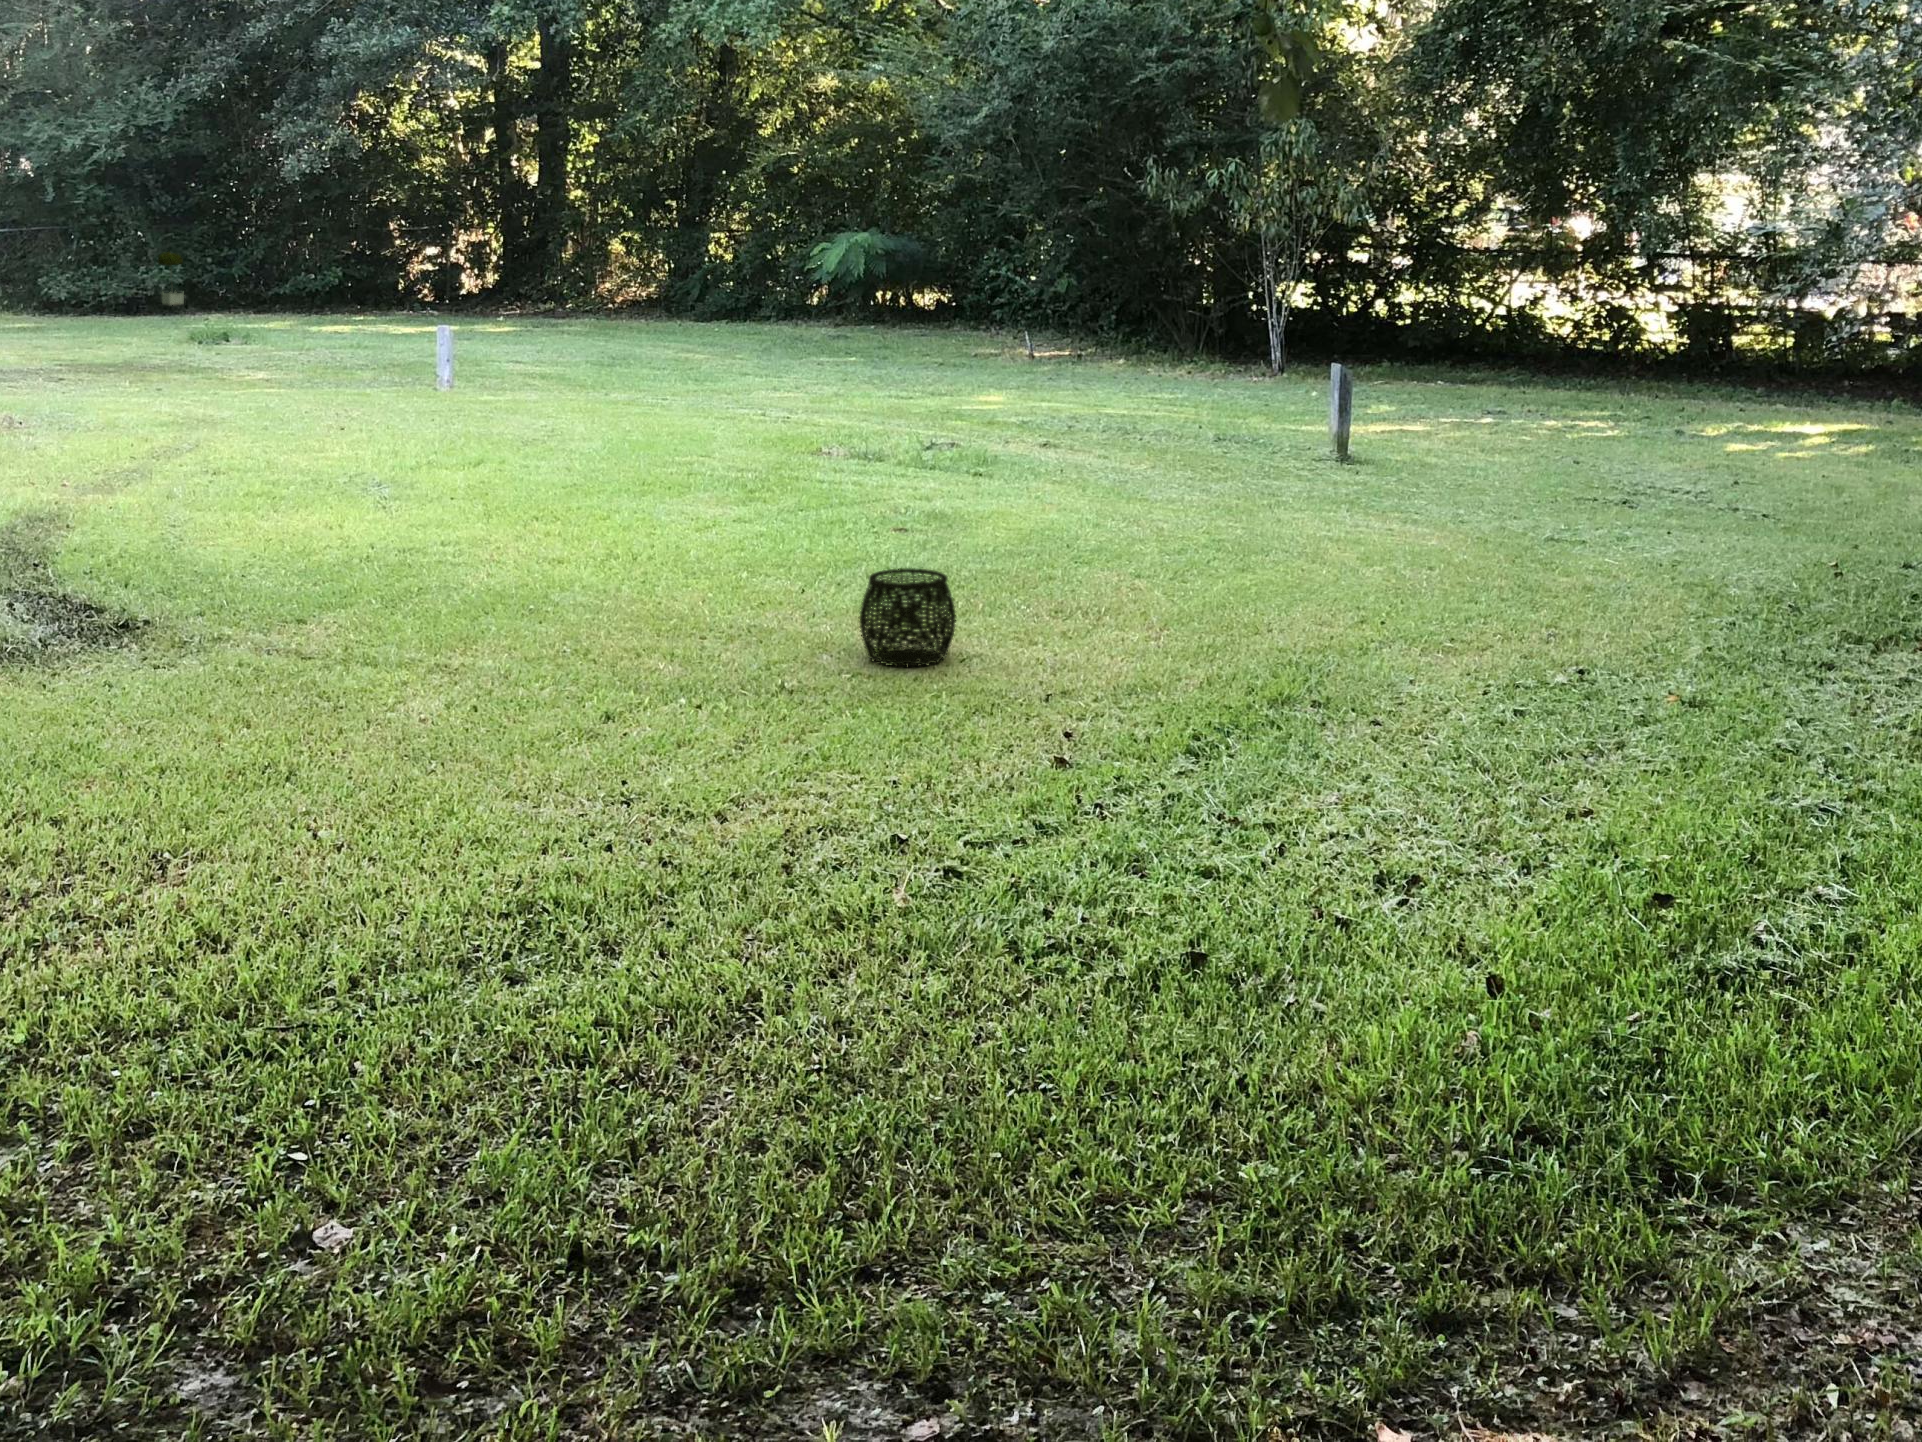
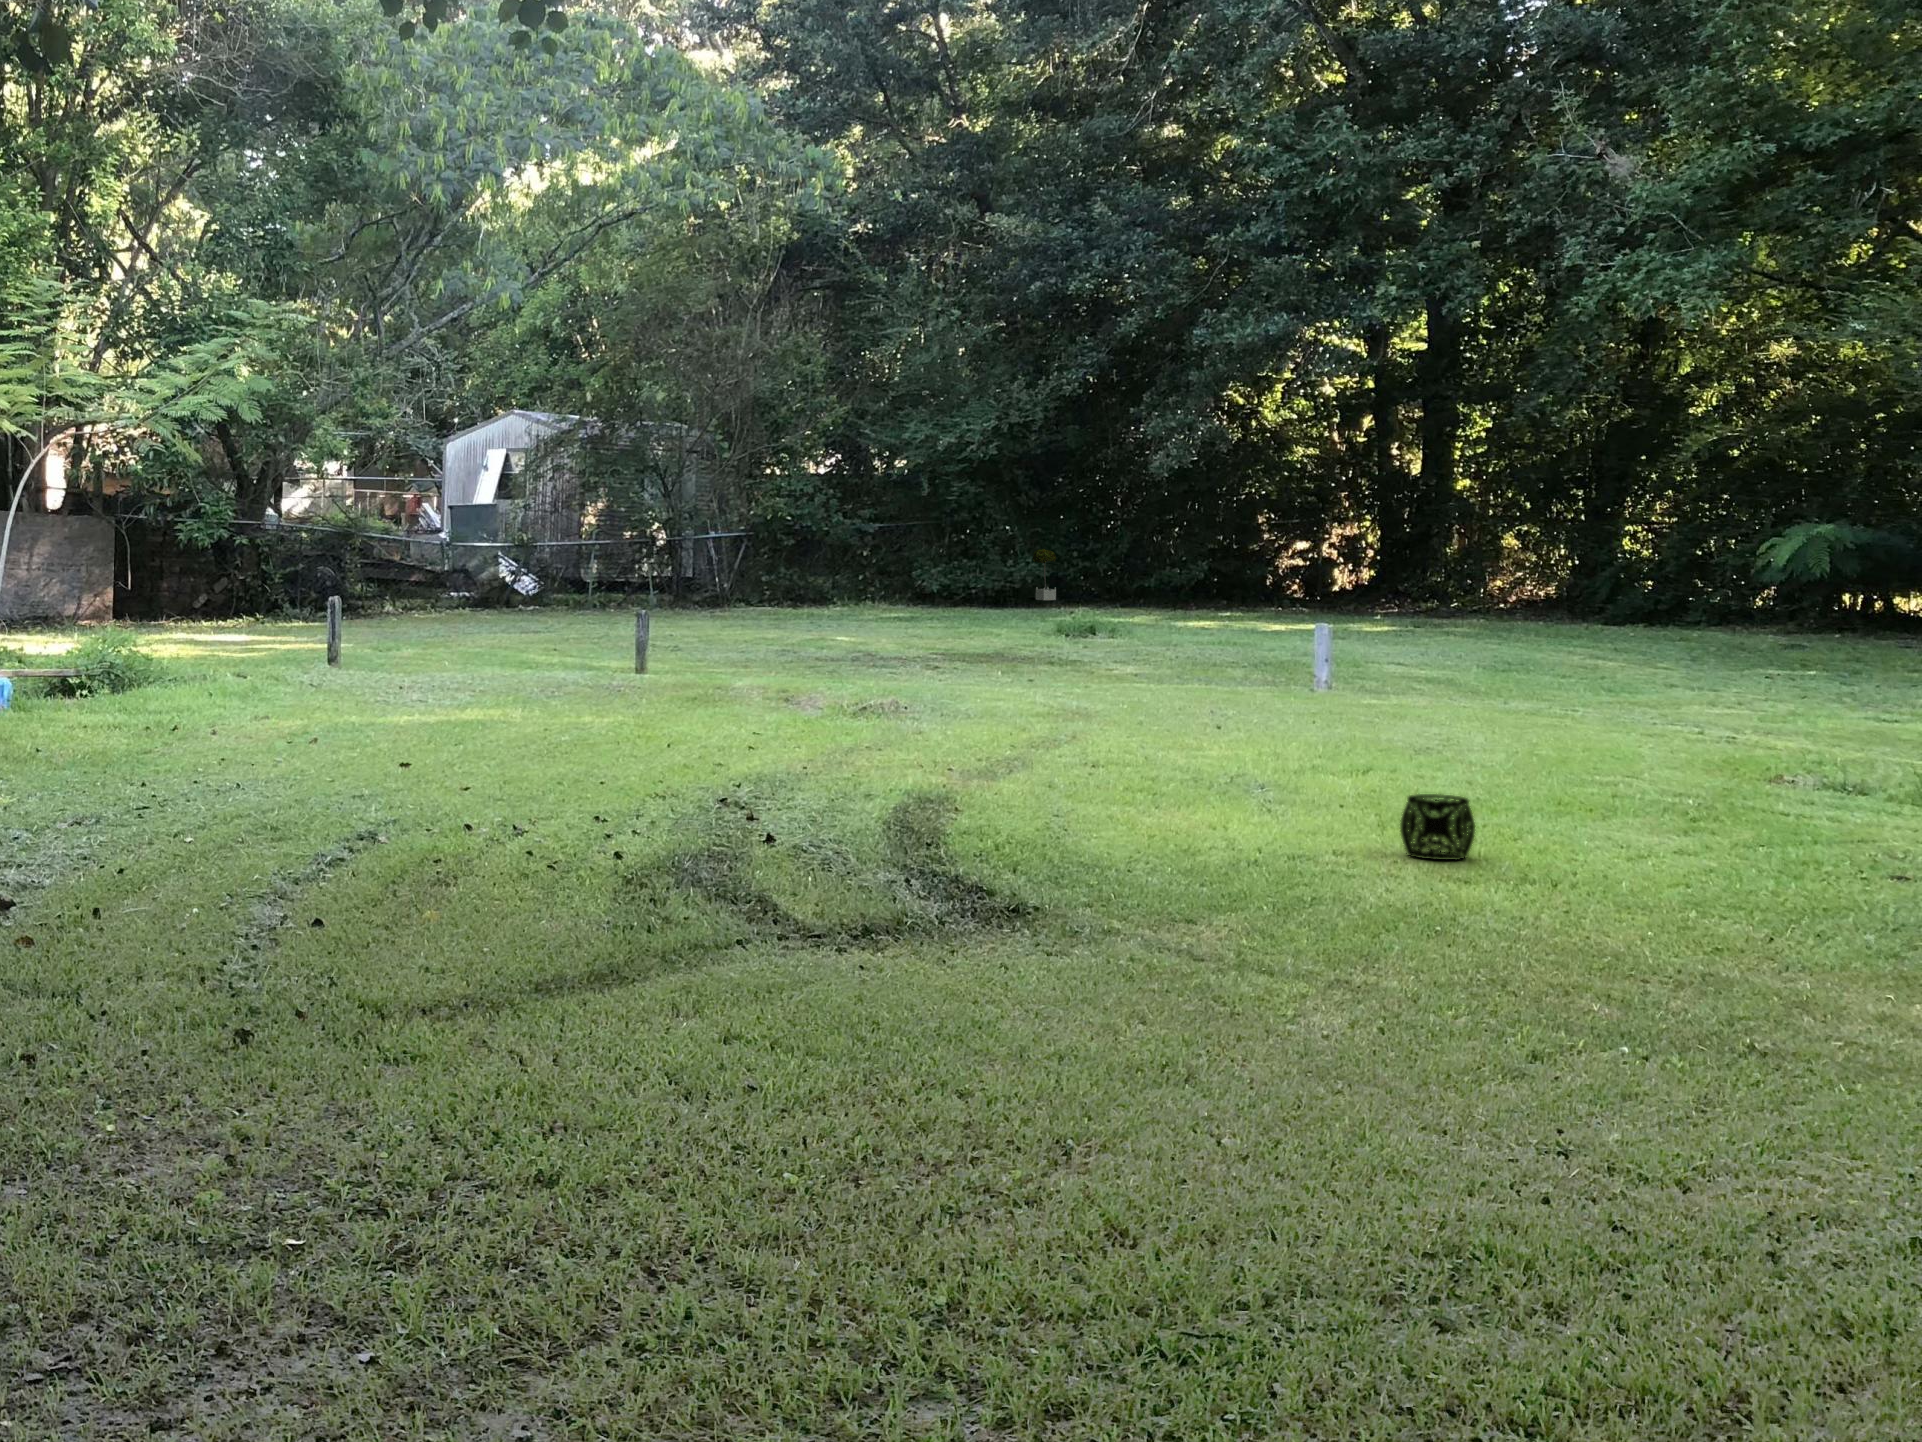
woven basket: present [859,568,956,667] -> present [1400,794,1475,860]

